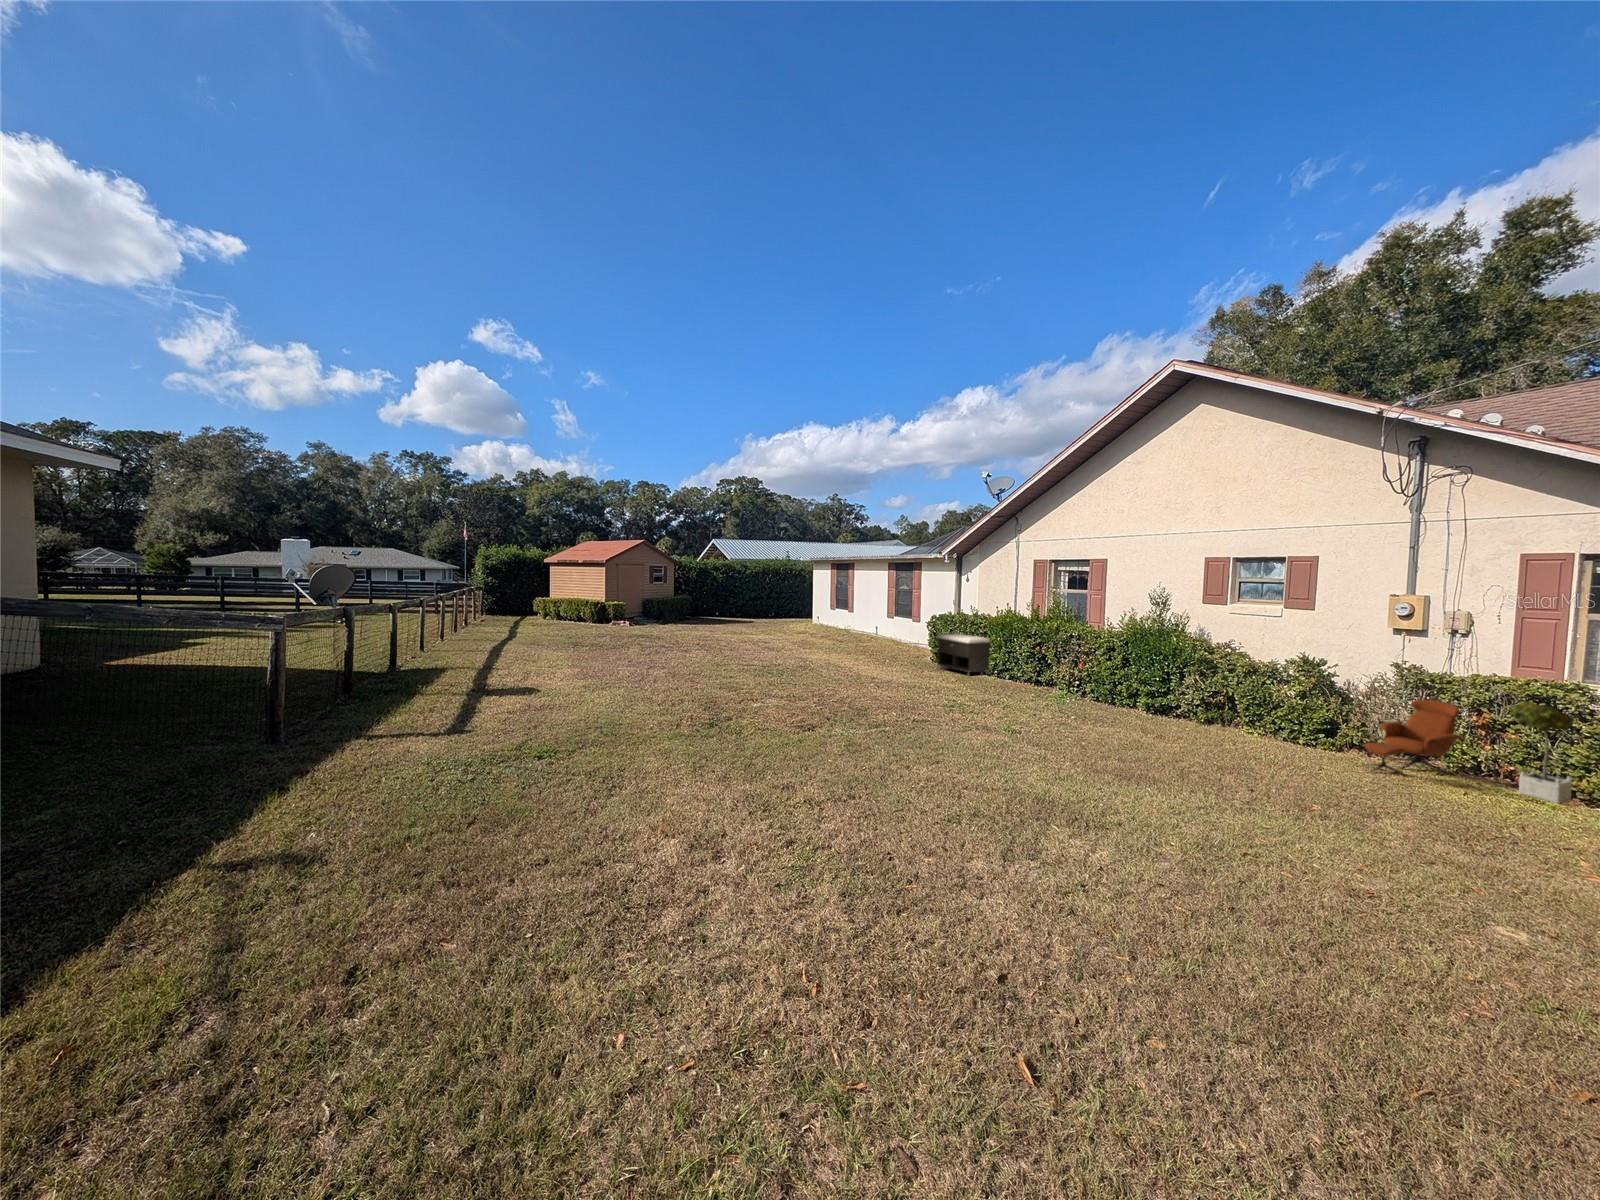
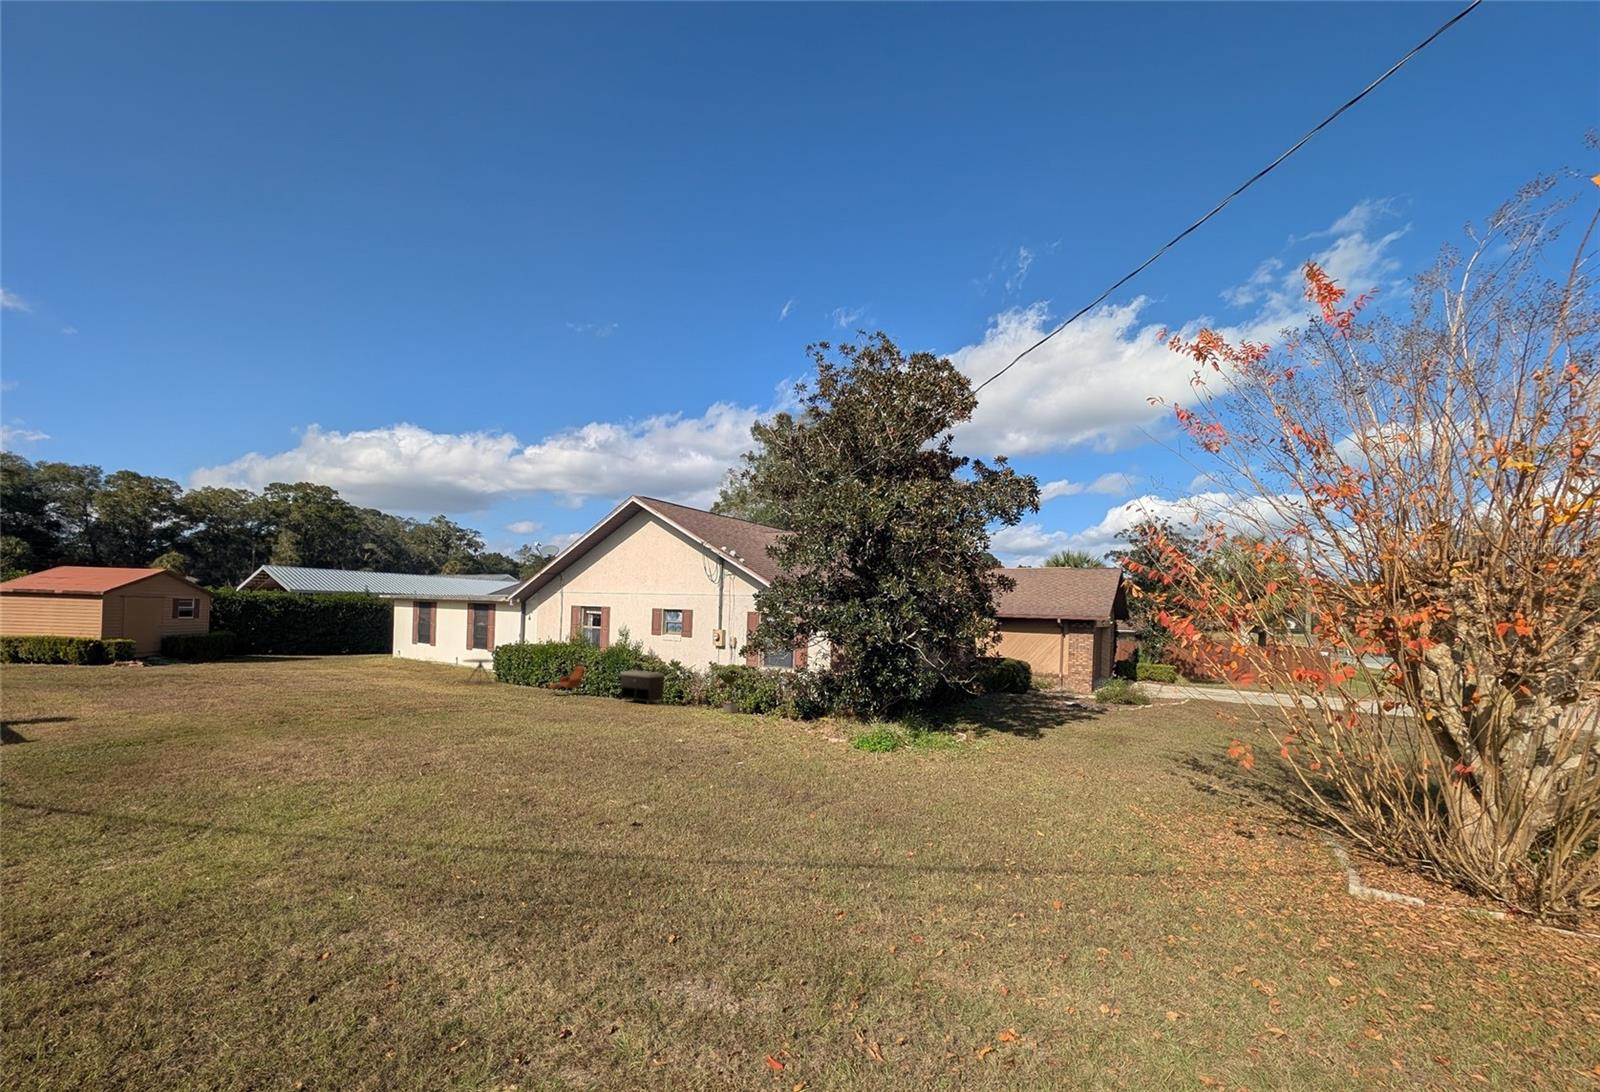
round table: none [894,632,937,665] -> present [464,659,497,678]
storage bench: present [937,633,990,674] -> present [620,670,665,702]
lounge chair: present [1365,700,1460,774] -> present [549,666,584,694]

